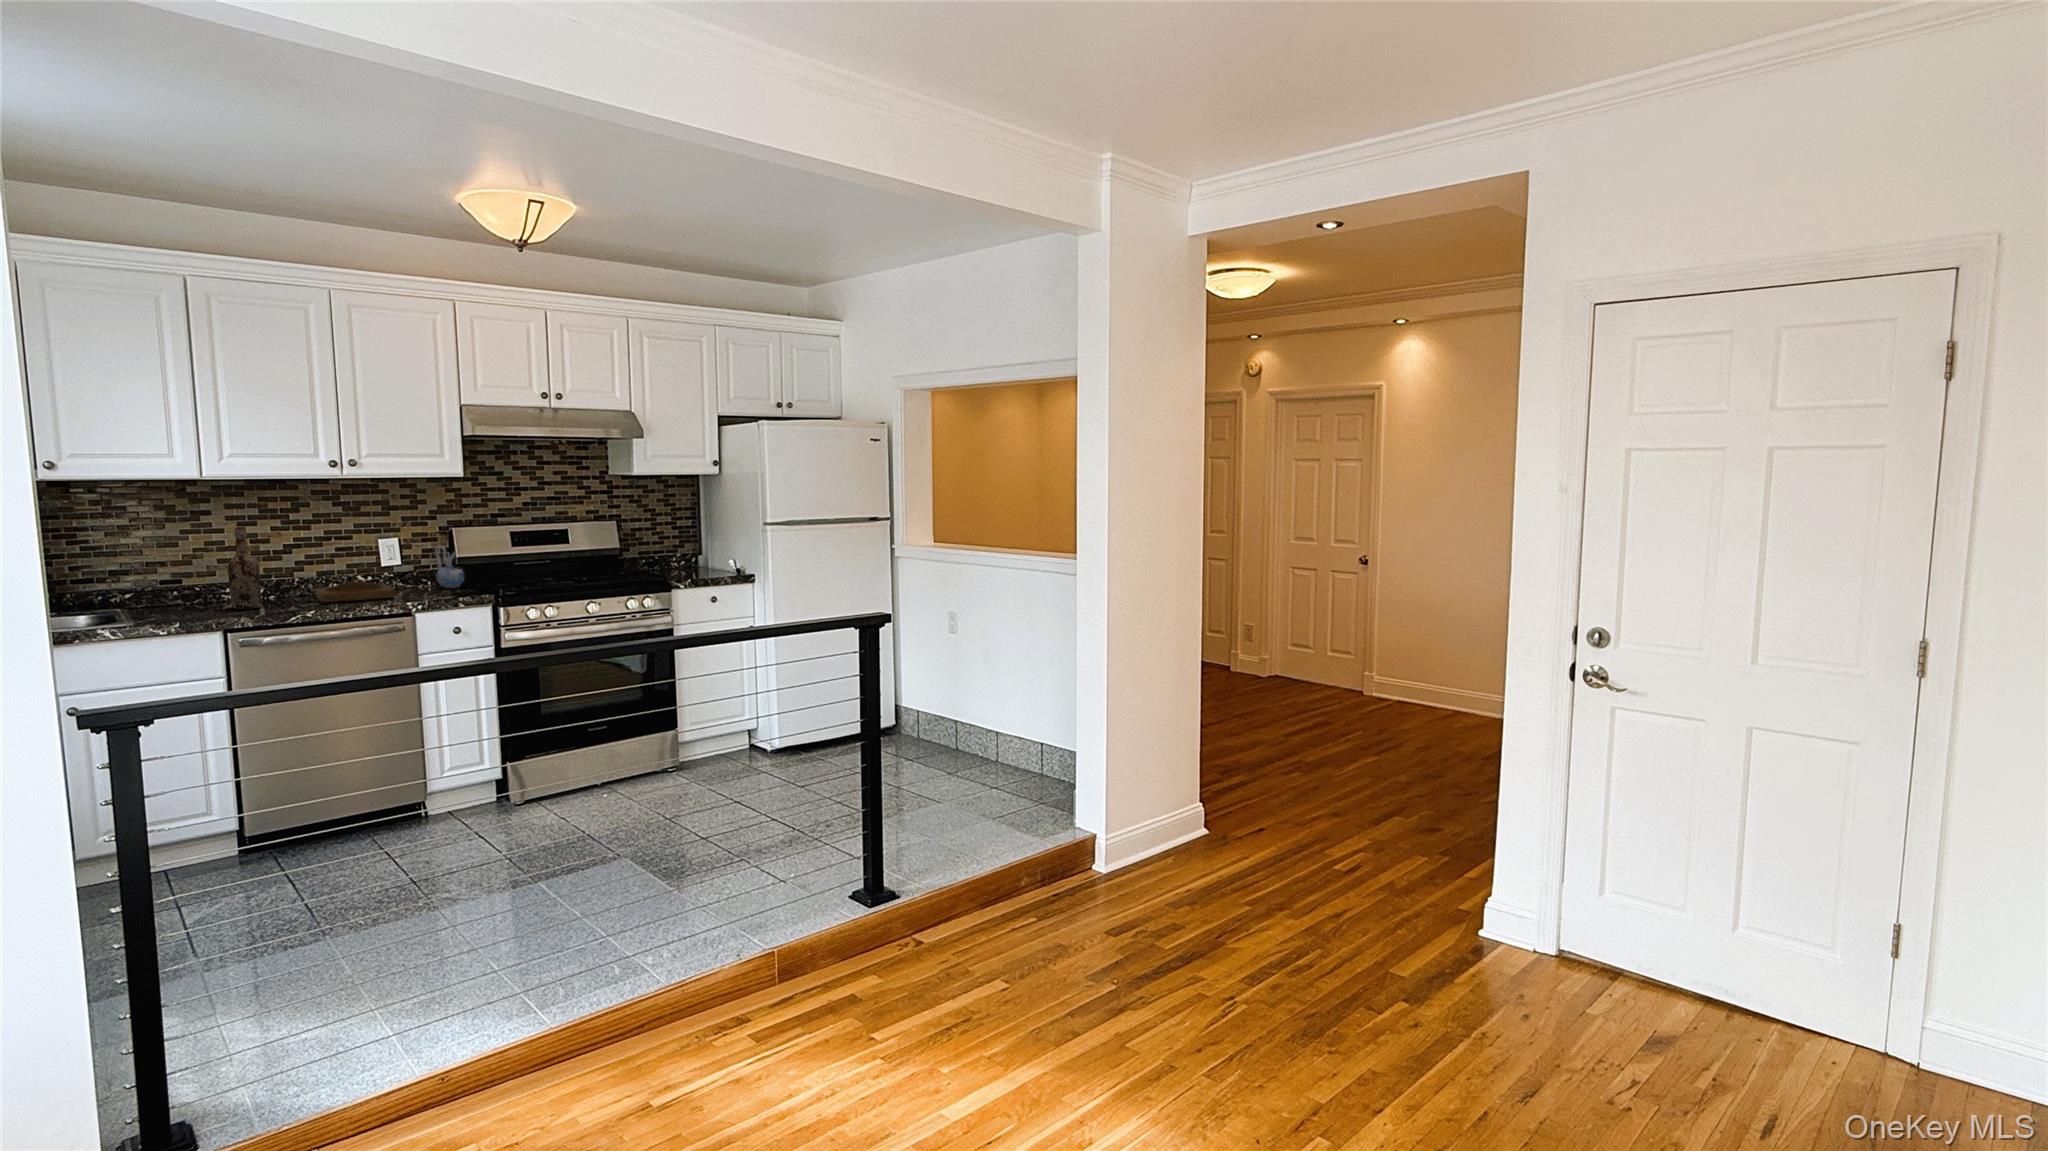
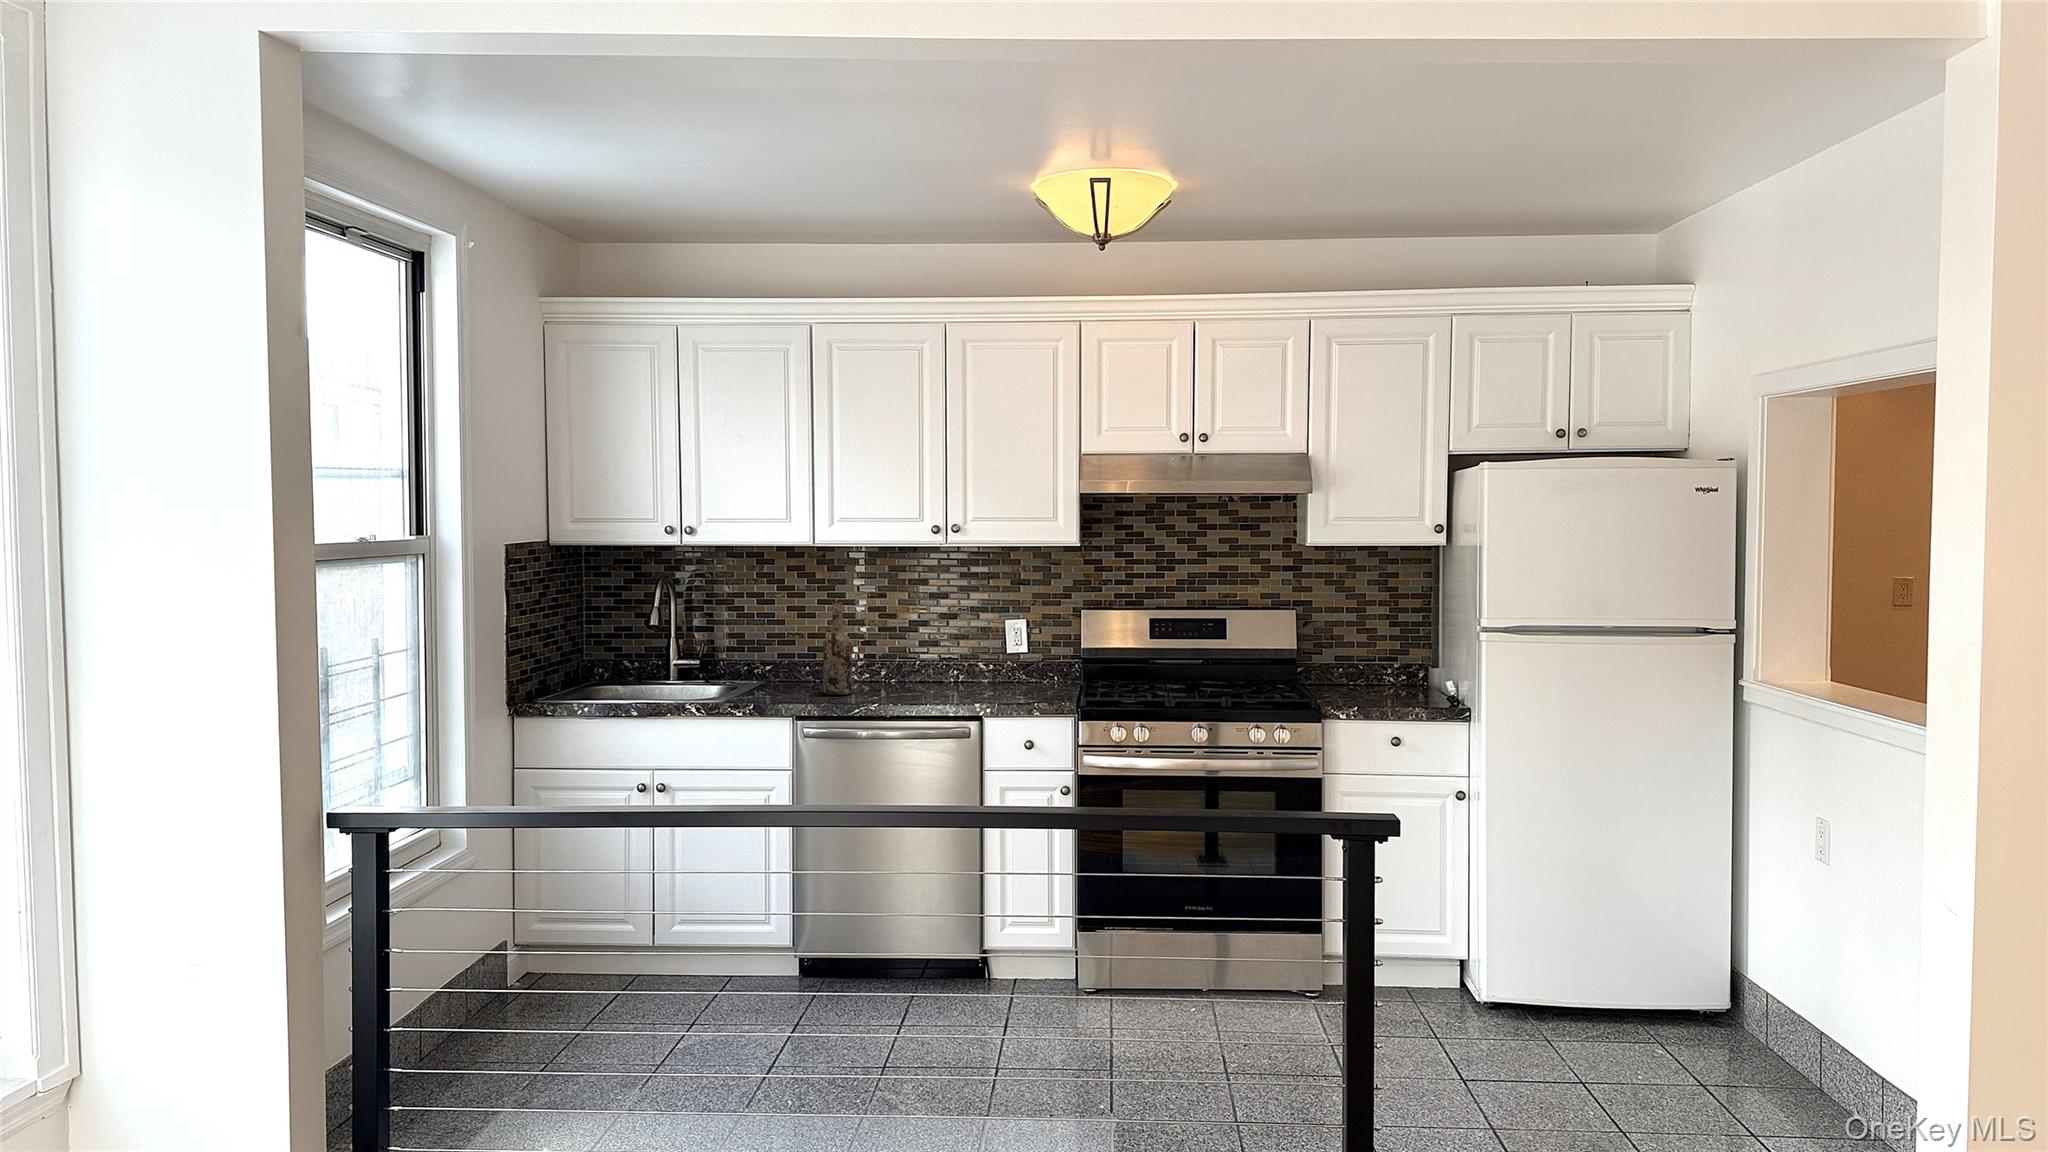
ceramic pitcher: present [435,546,464,588] -> none [1044,634,1076,689]
tray: present [314,582,395,602] -> none [905,673,991,696]

